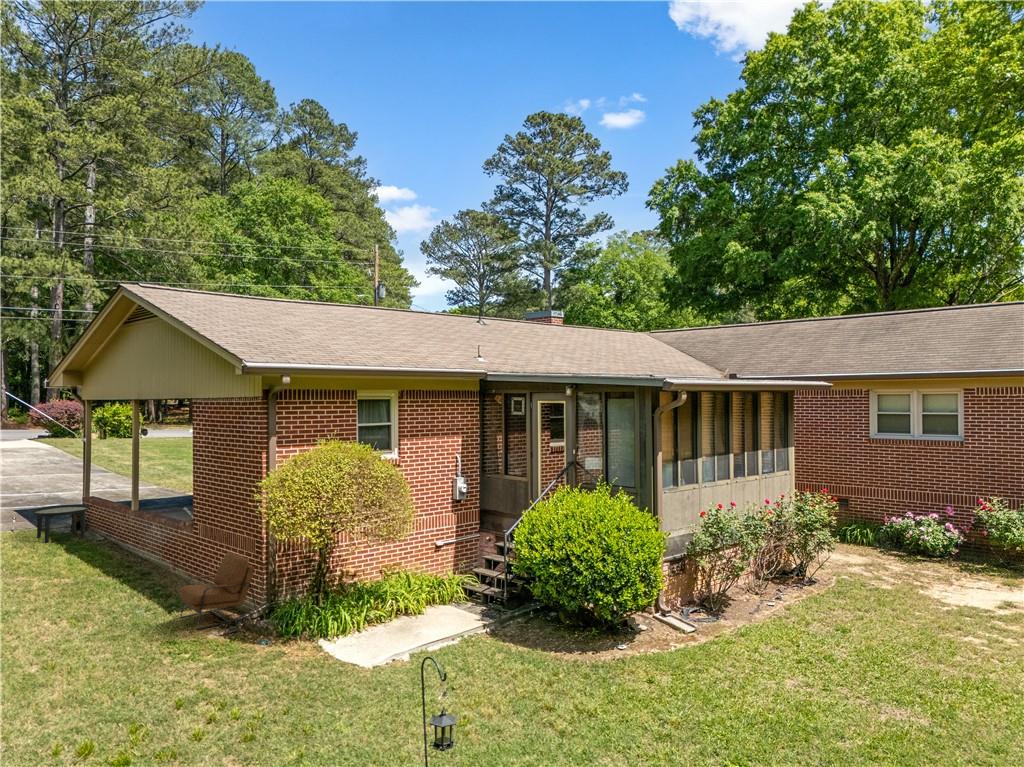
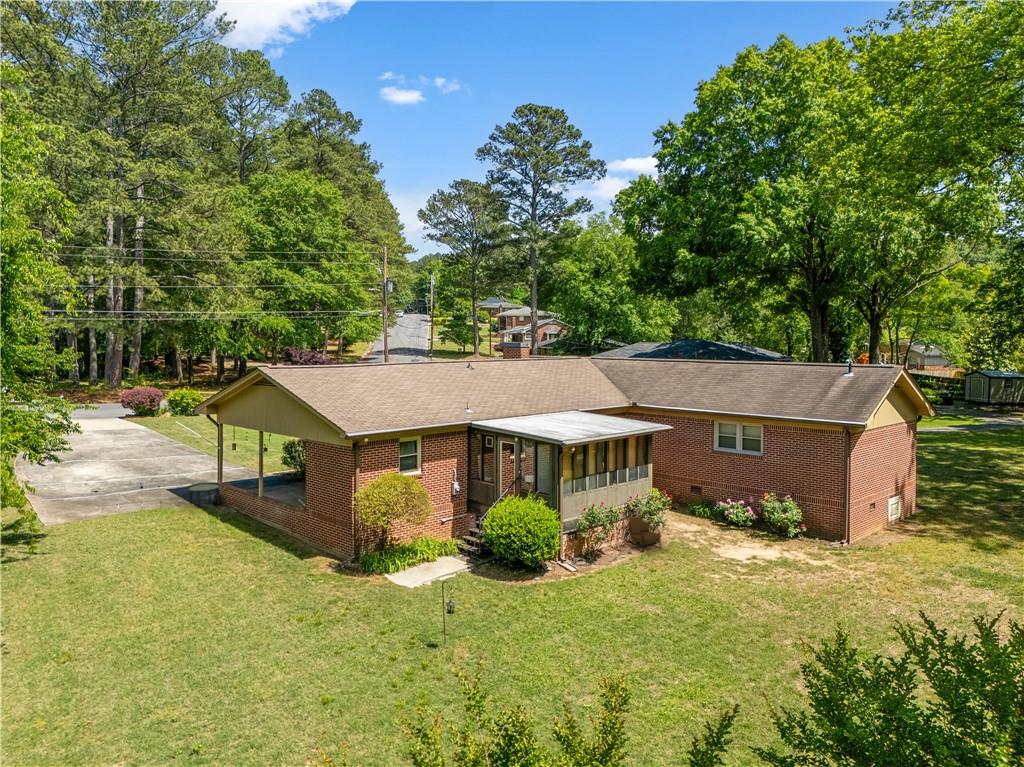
chair: present [179,552,256,630] -> present [626,517,661,552]

